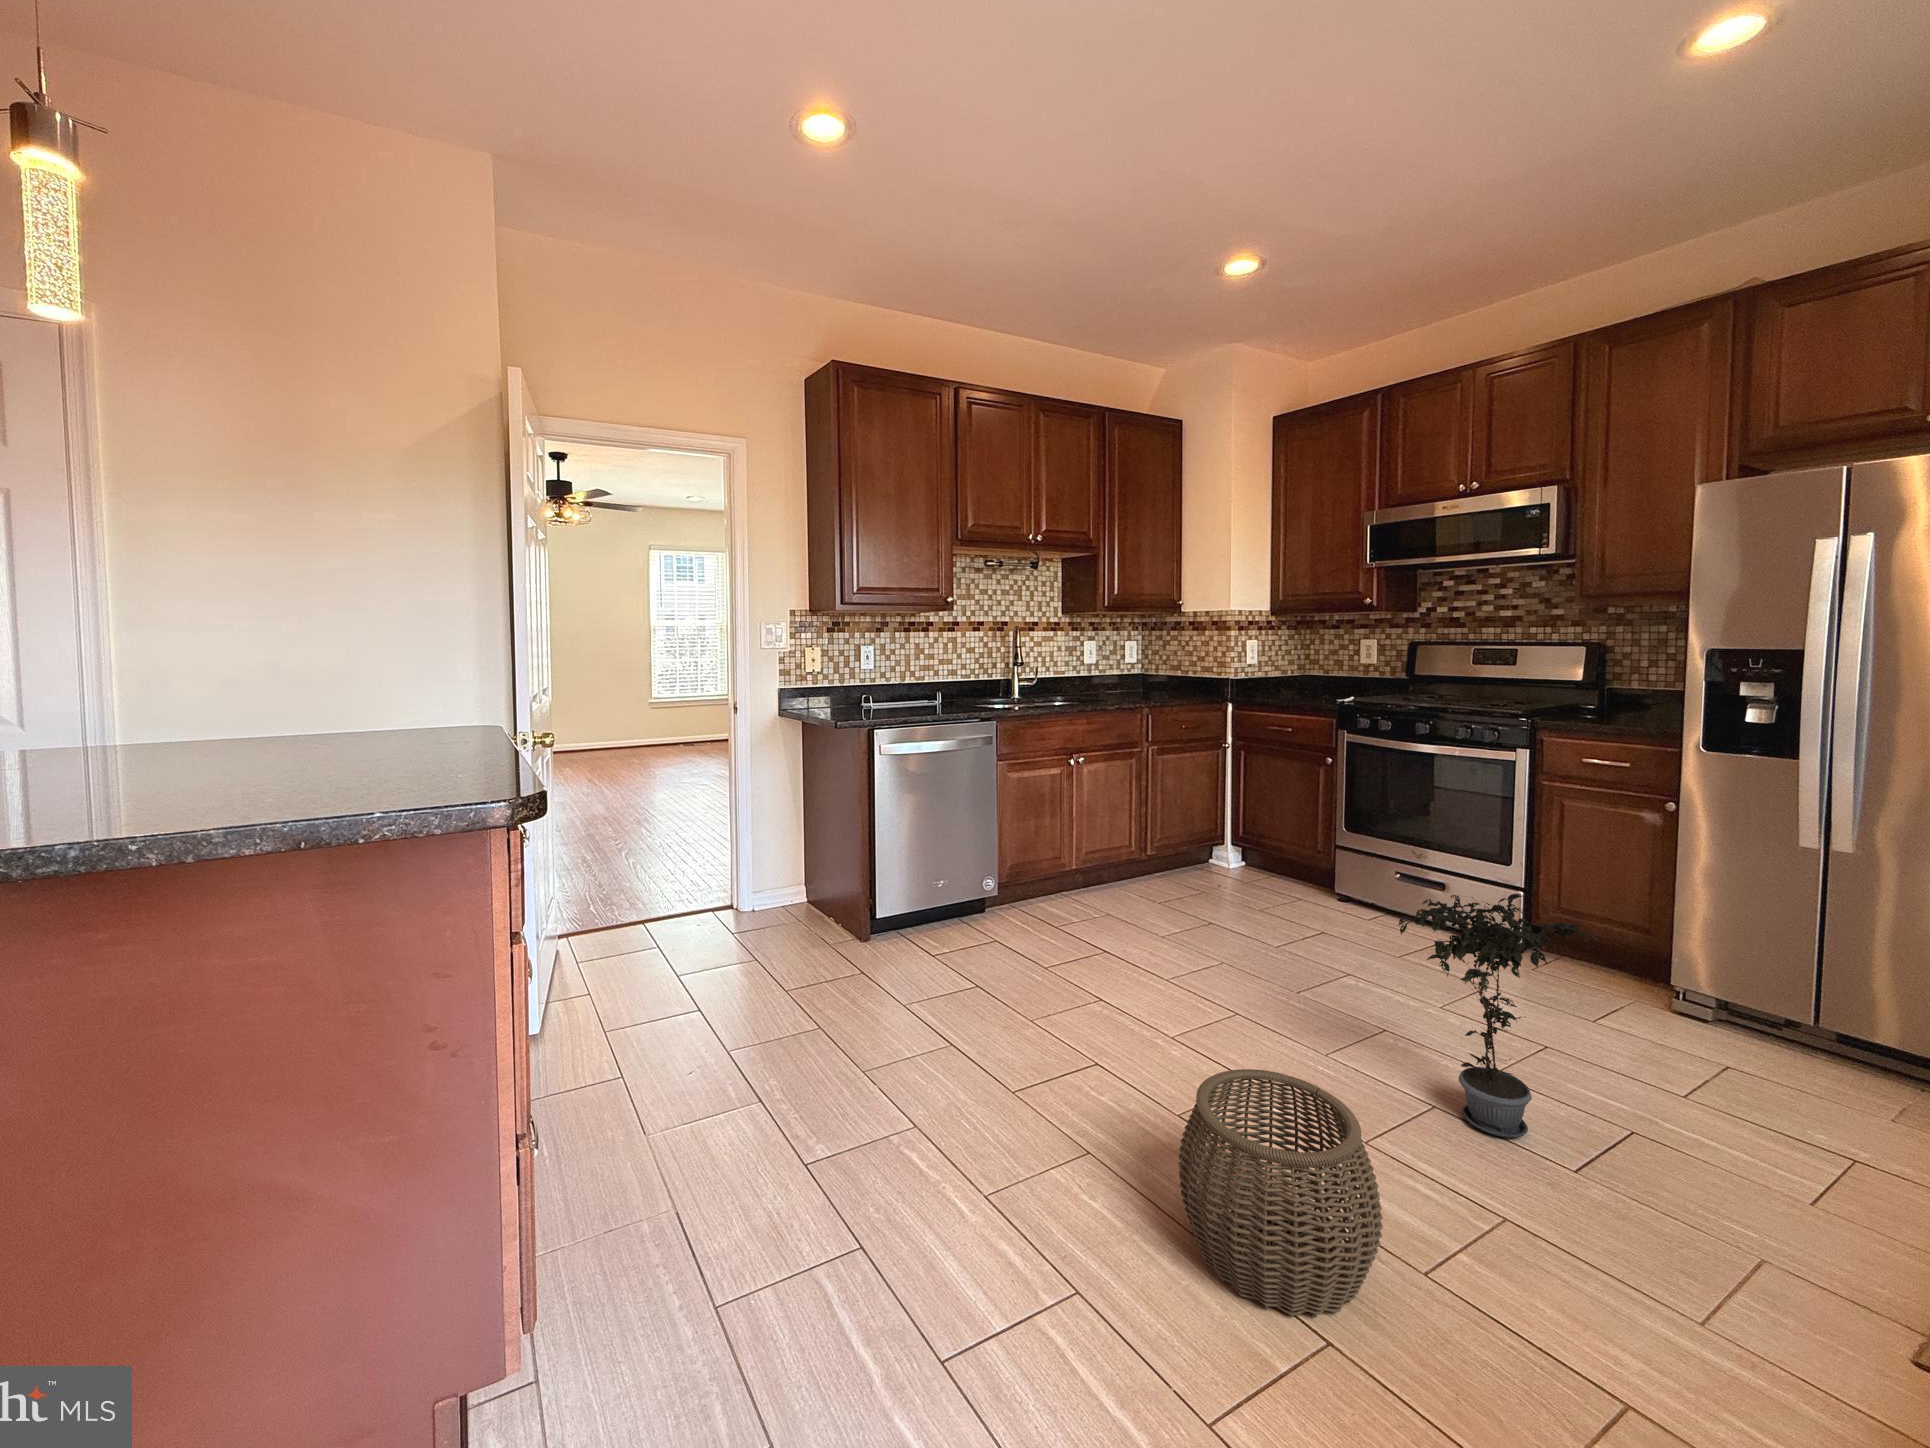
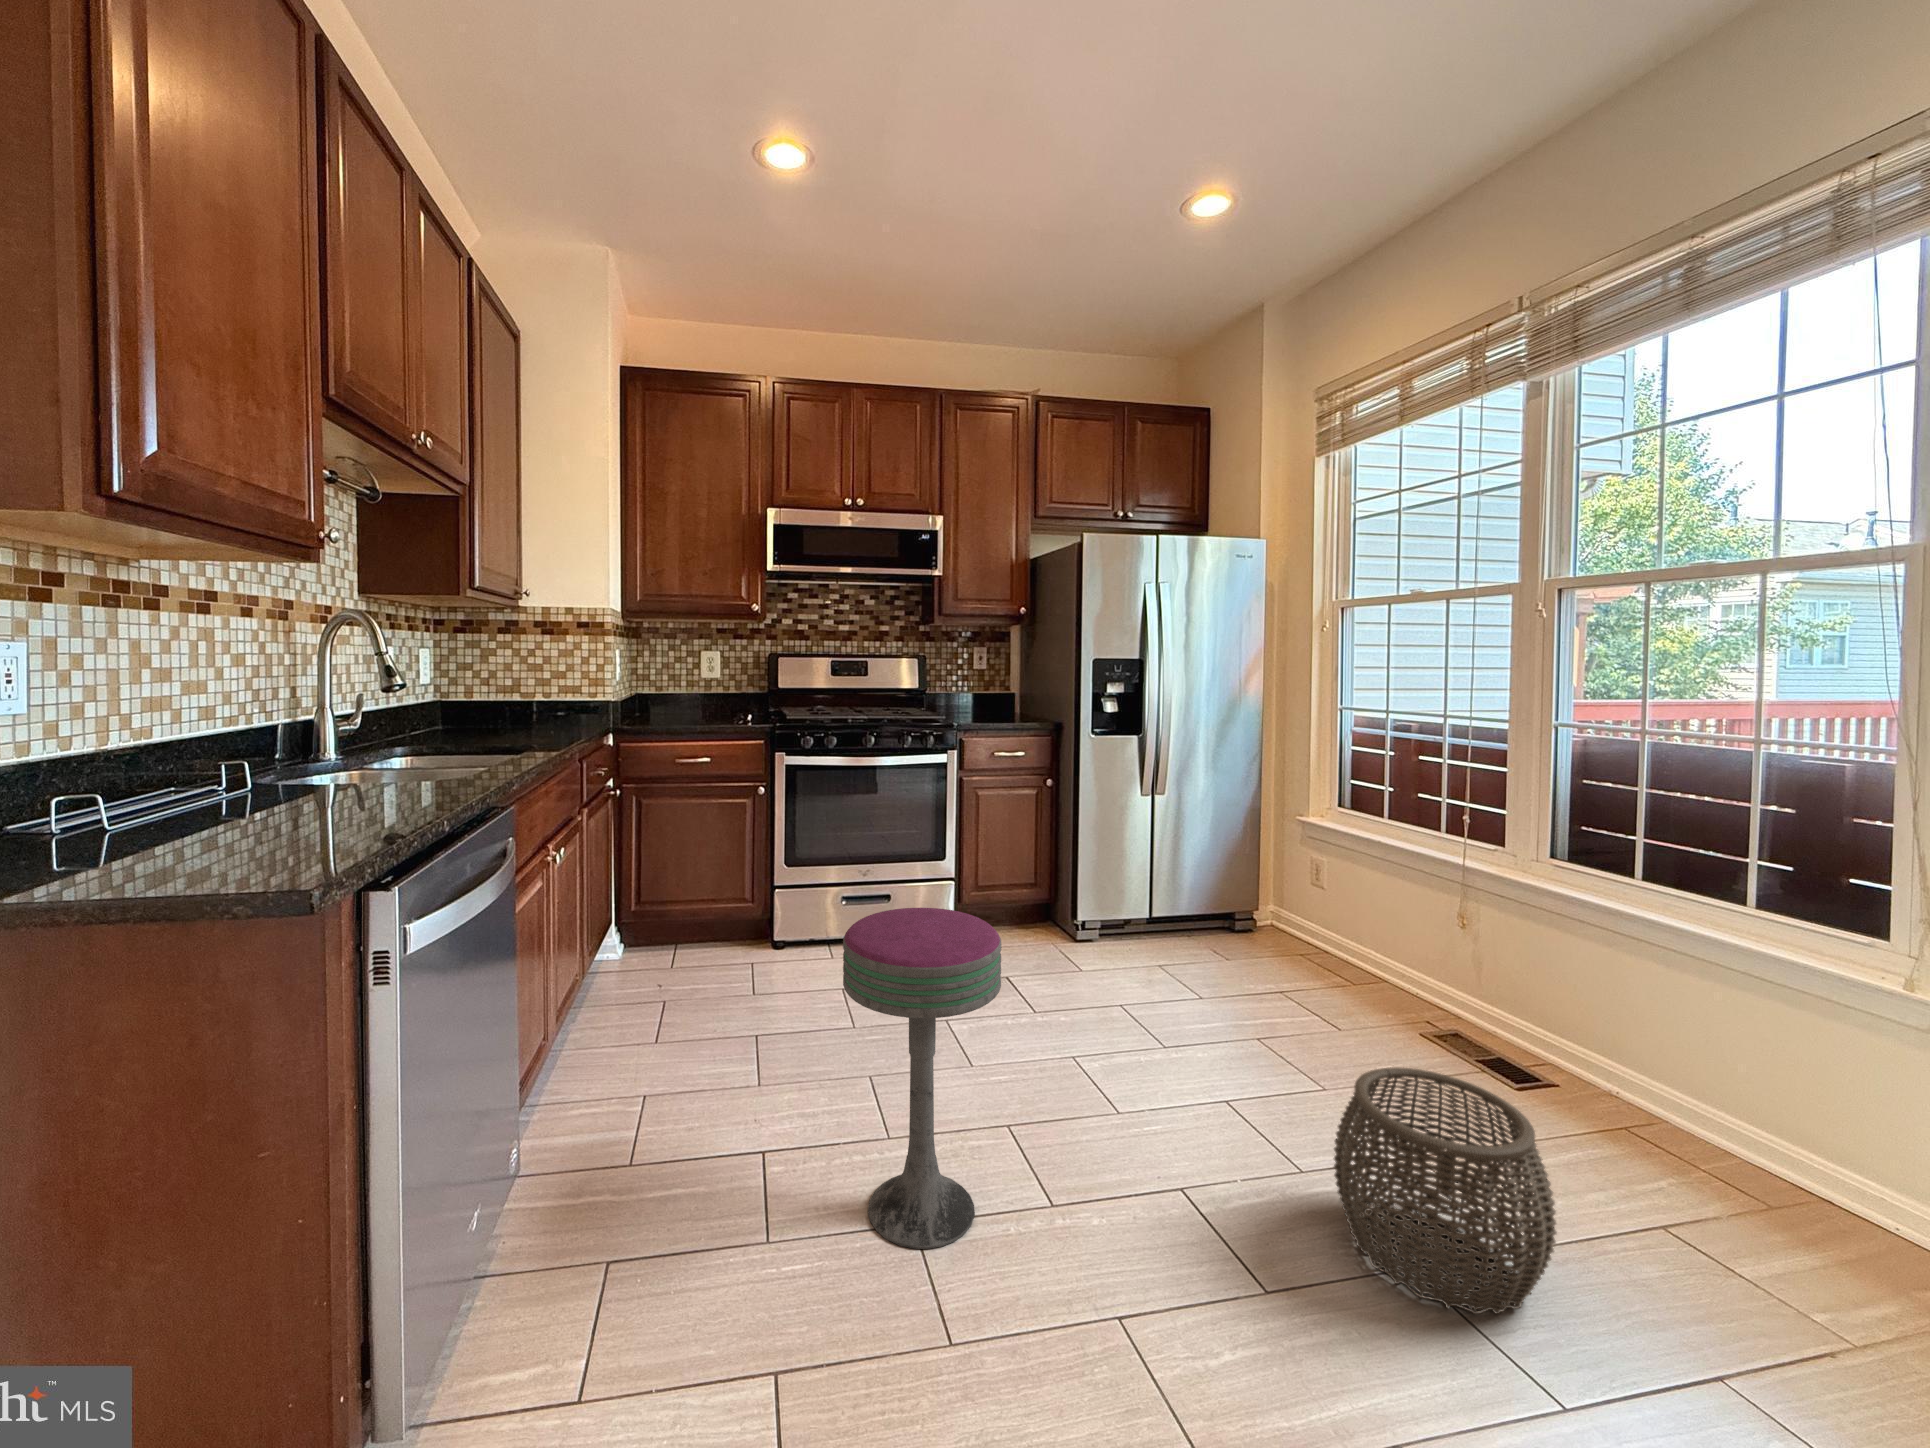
bar stool: none [1029,822,1134,1031] -> present [843,908,1001,1249]
potted plant: present [1398,894,1598,1138] -> none [1148,849,1242,1058]

